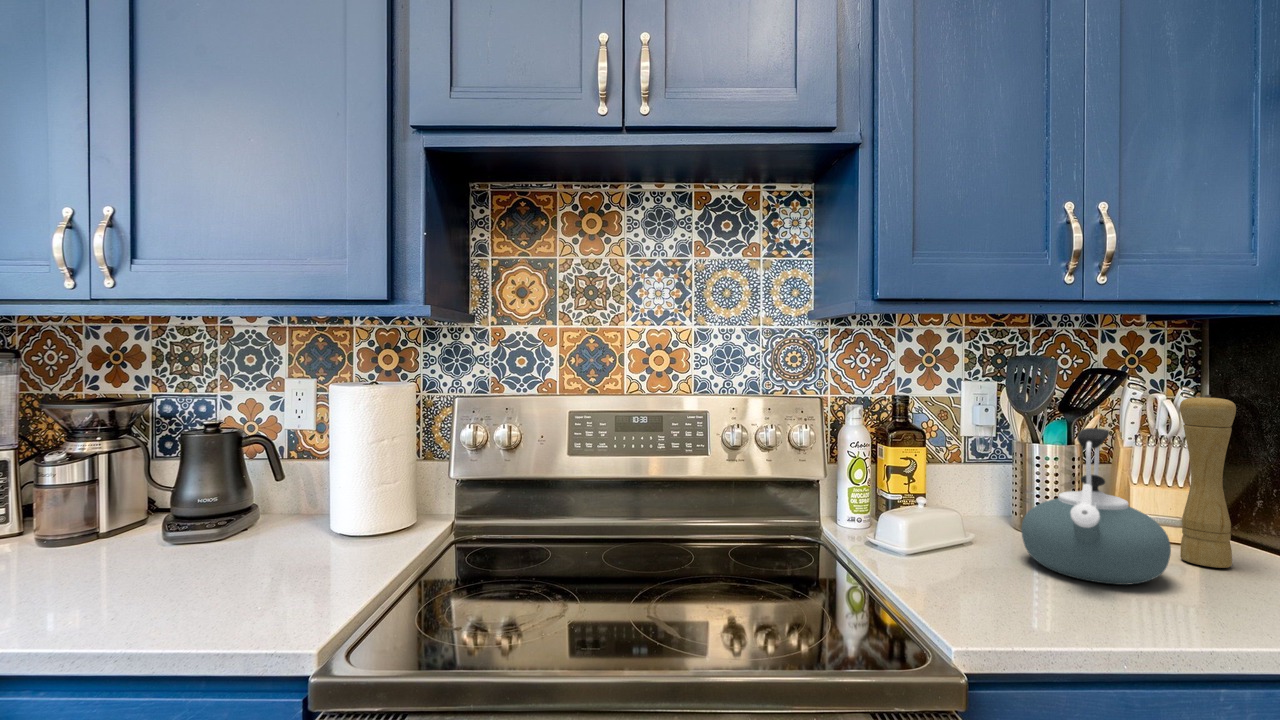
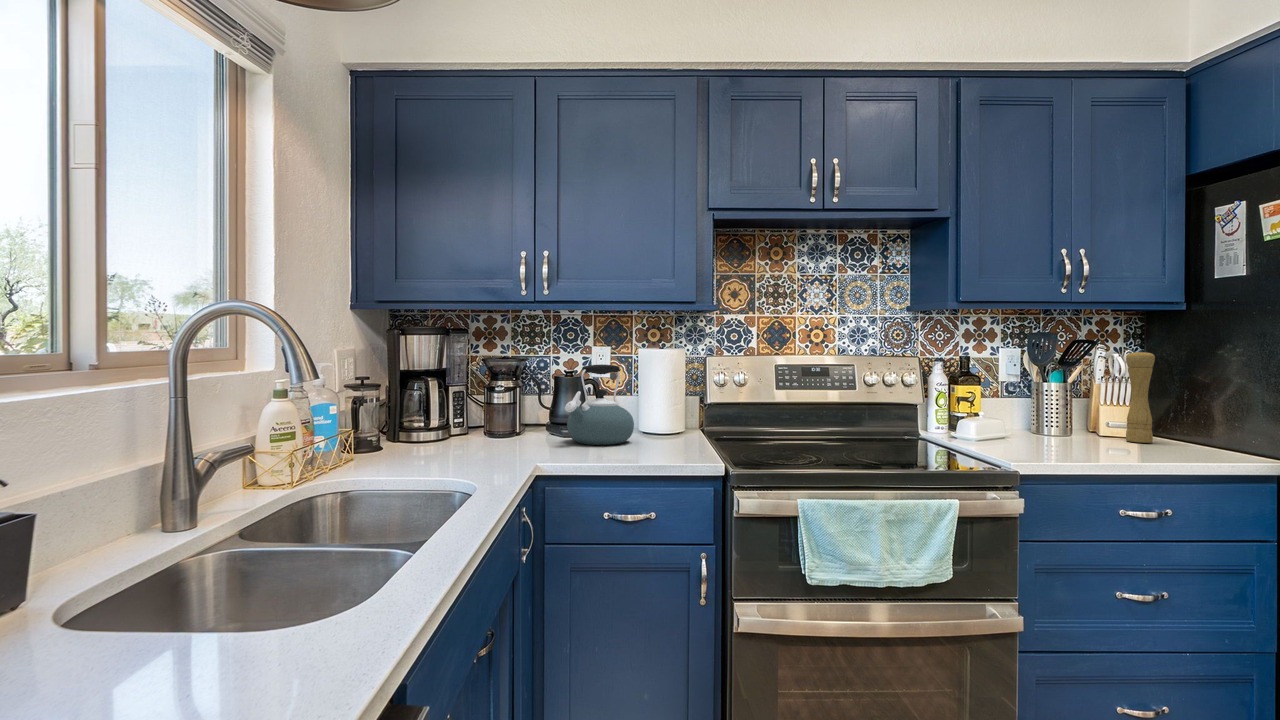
kettle: present [1021,428,1171,585] -> present [565,364,634,445]

